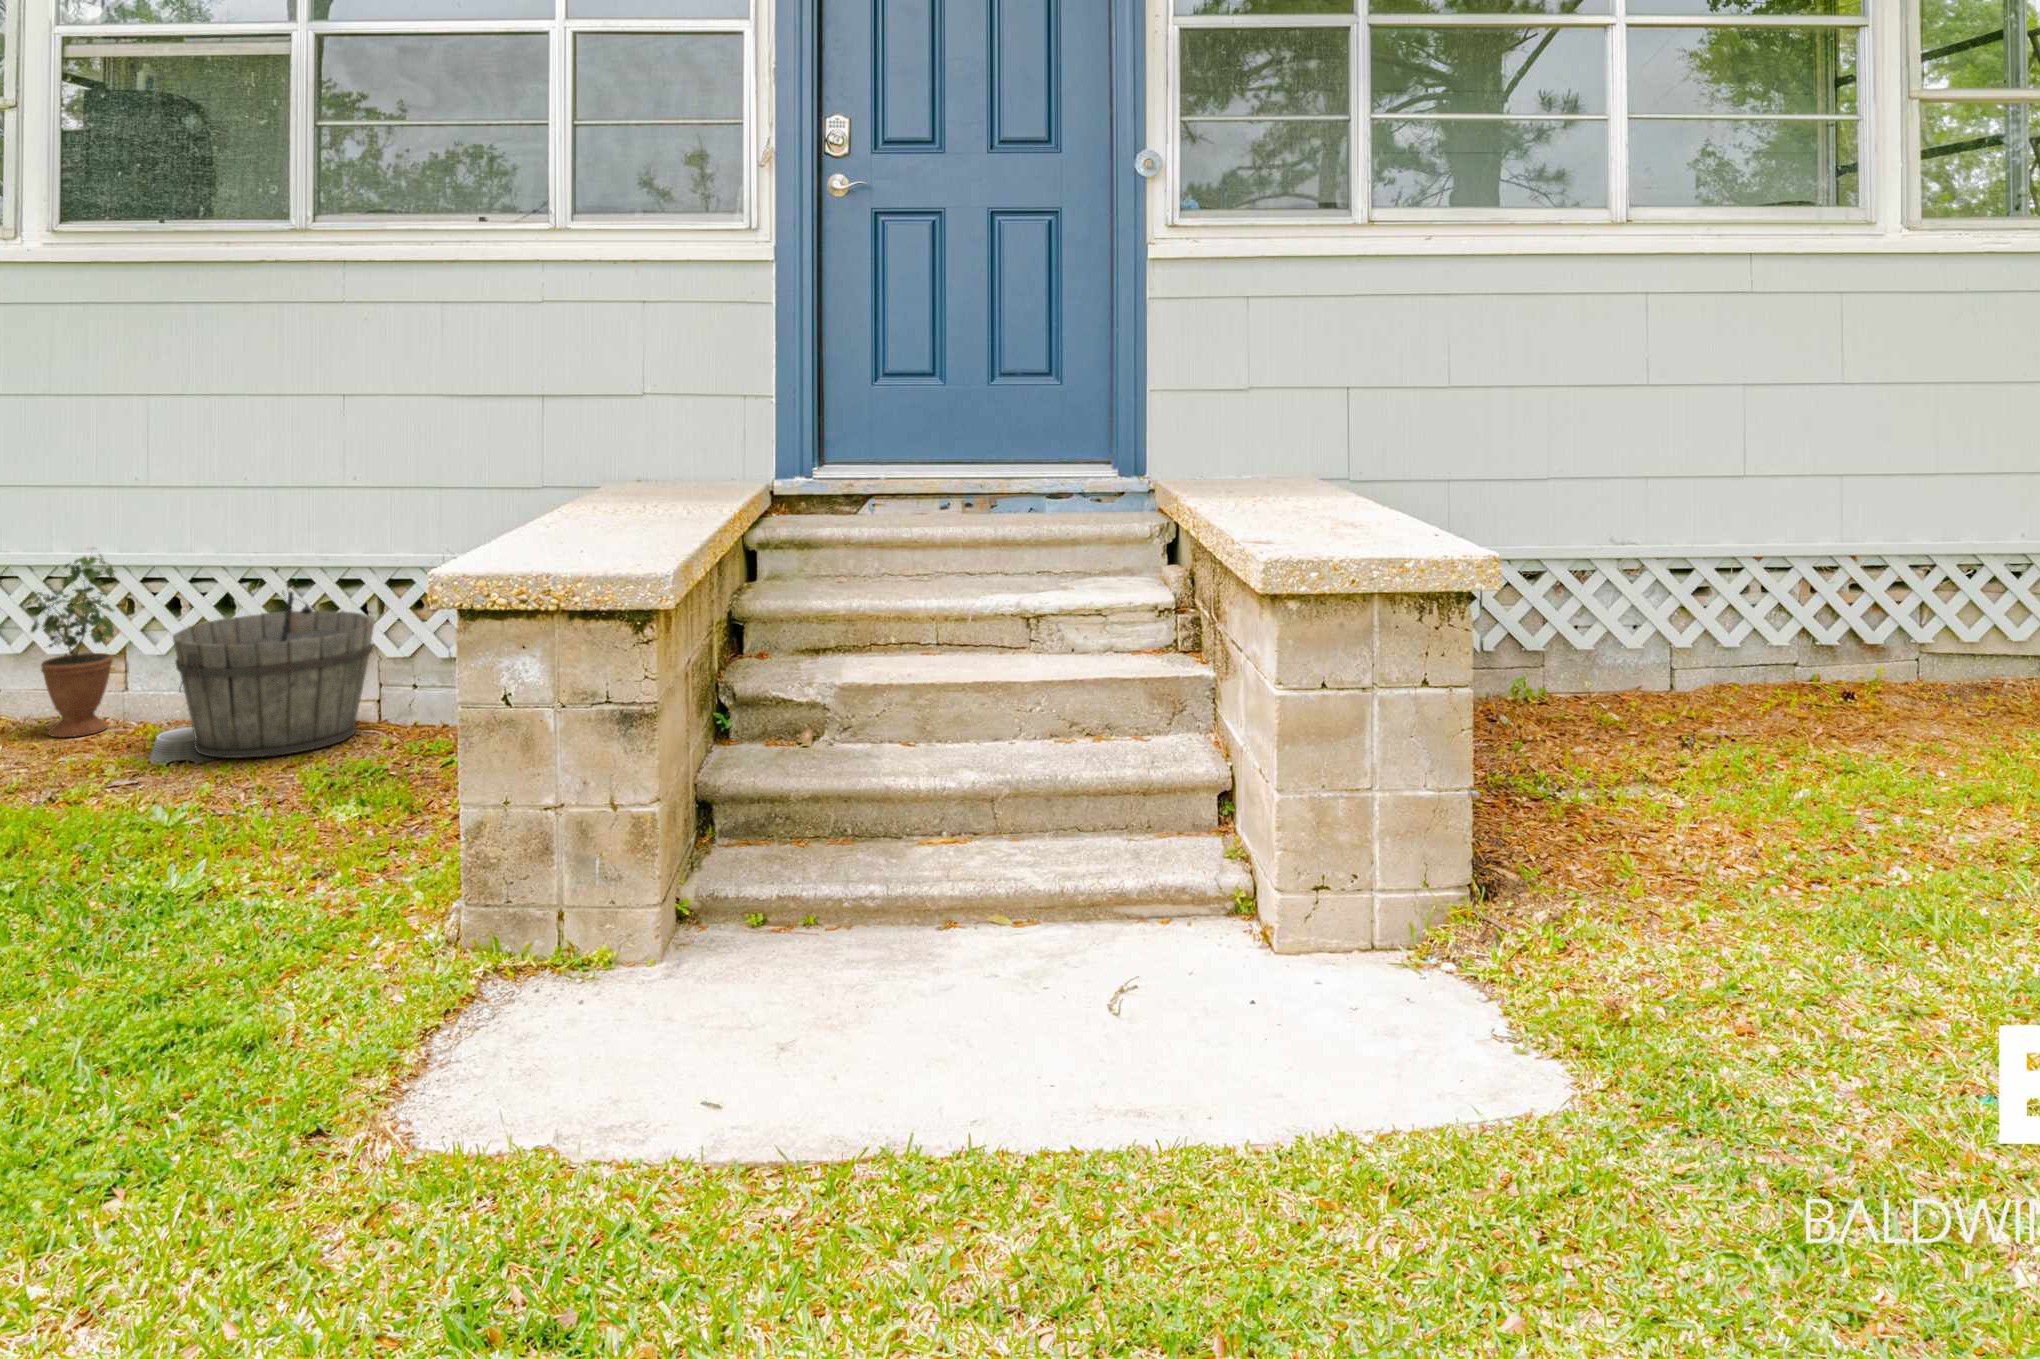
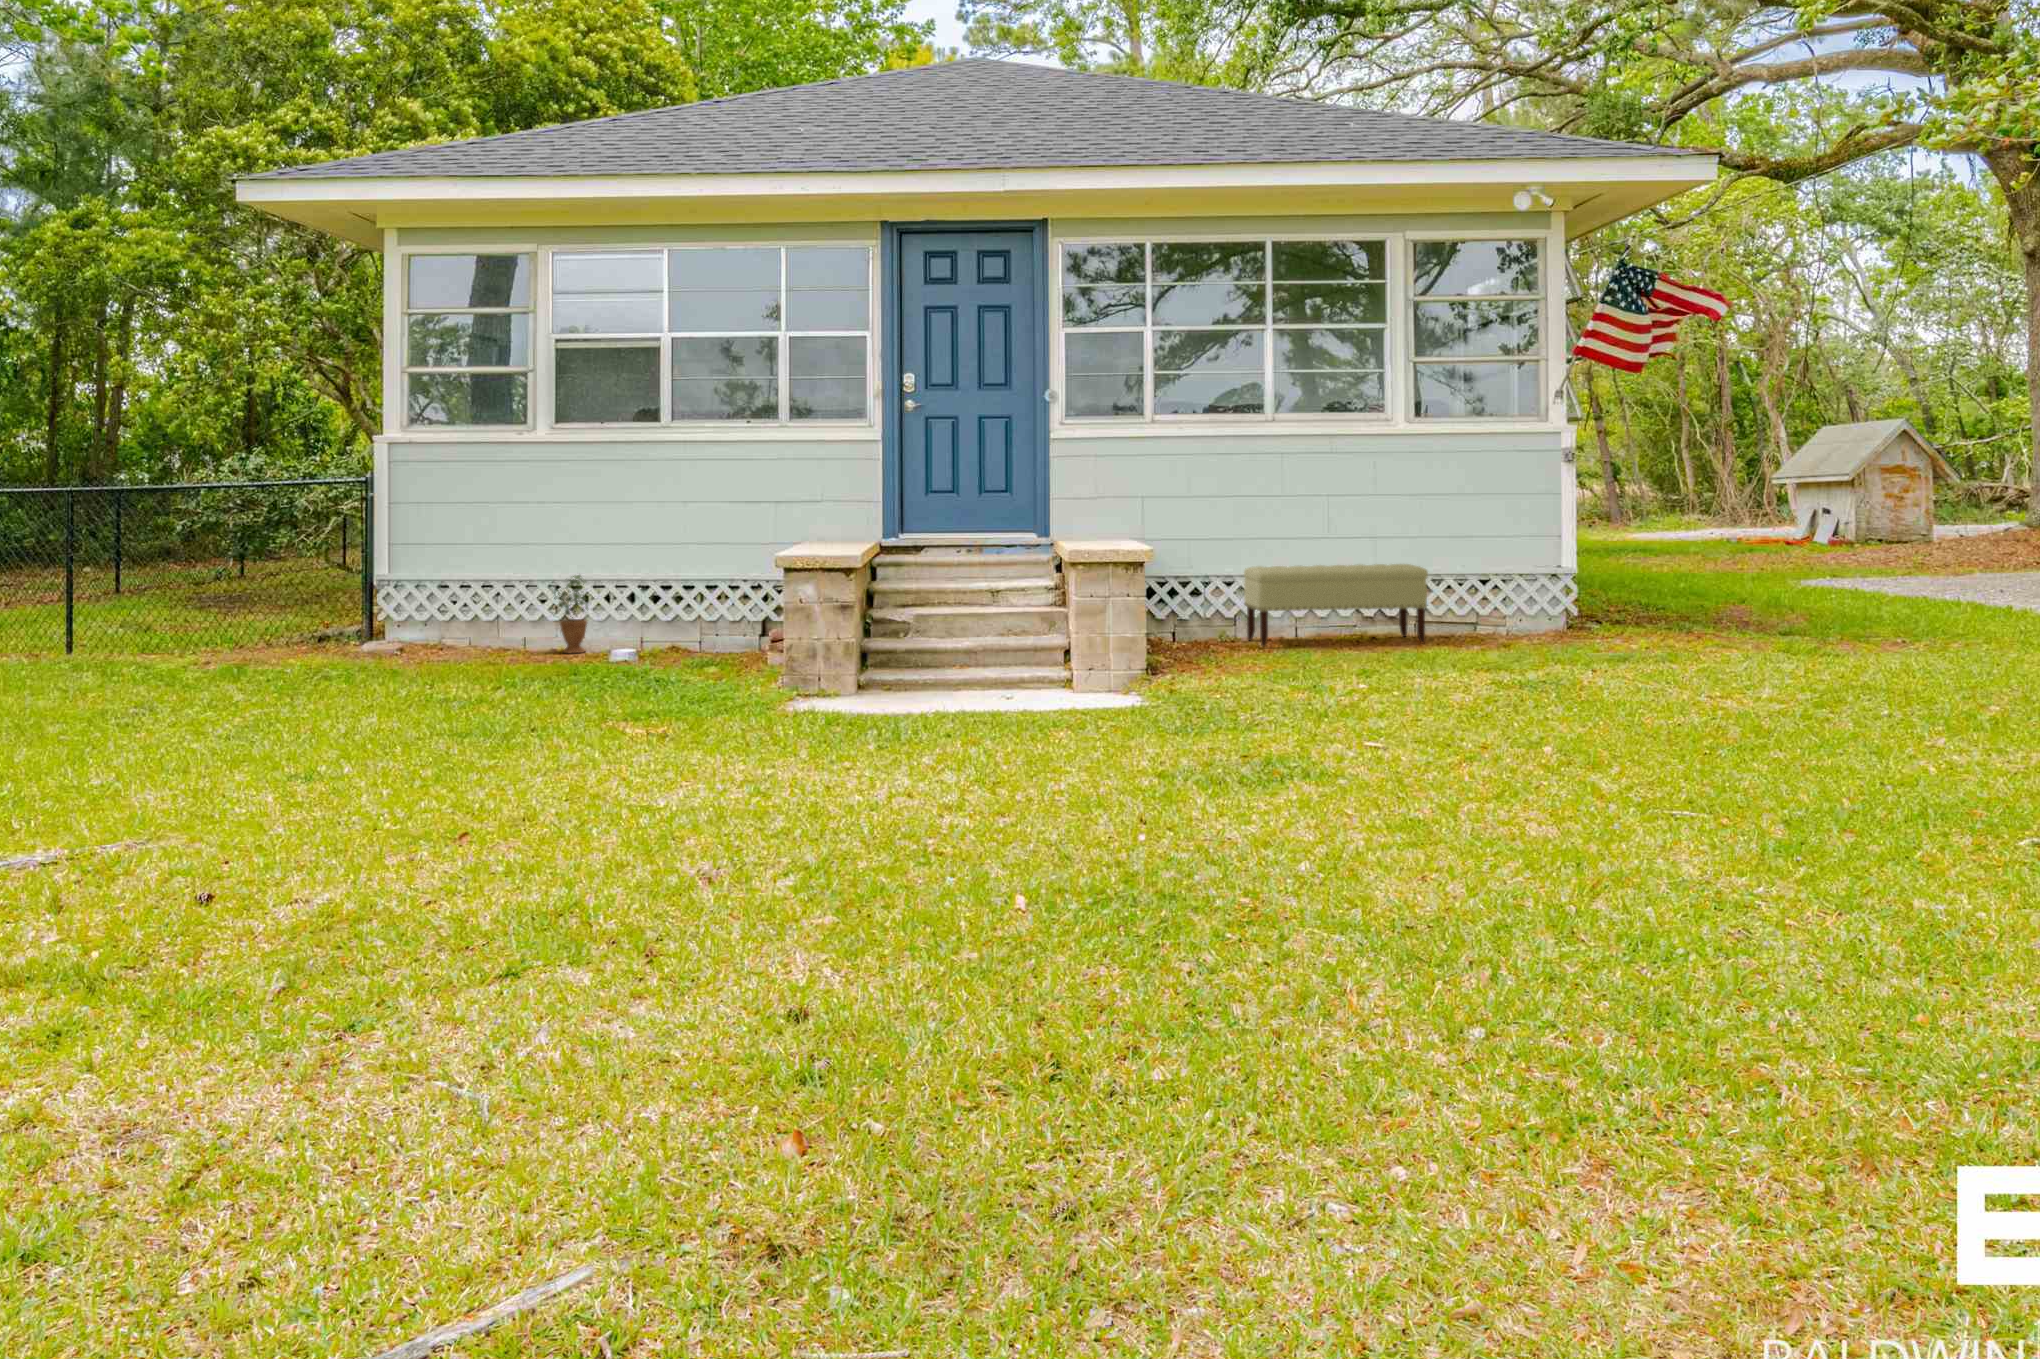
bench: none [1570,533,2015,734] -> present [1244,564,1428,647]
wooden bucket: present [173,583,374,758] -> none [625,585,707,657]

